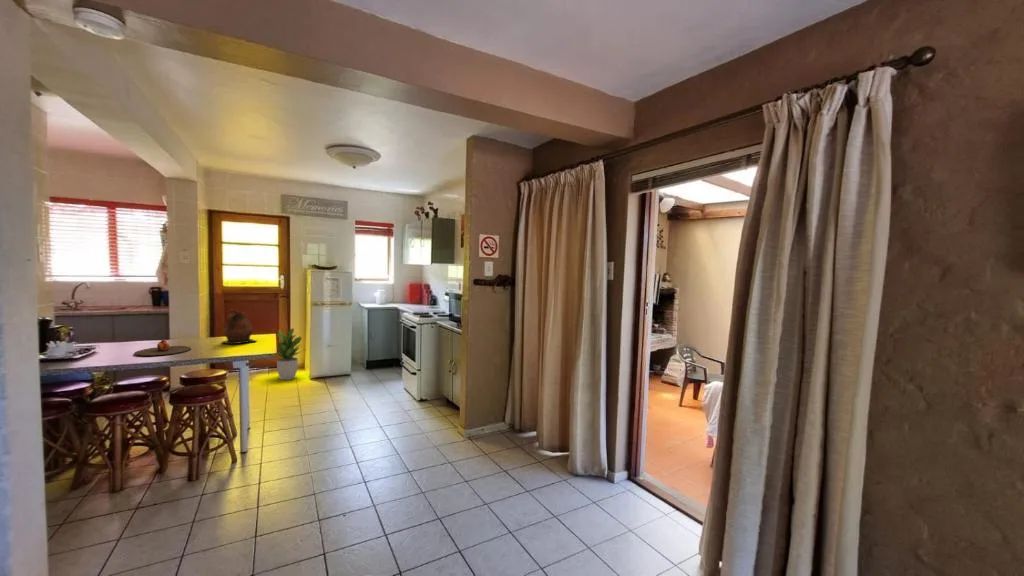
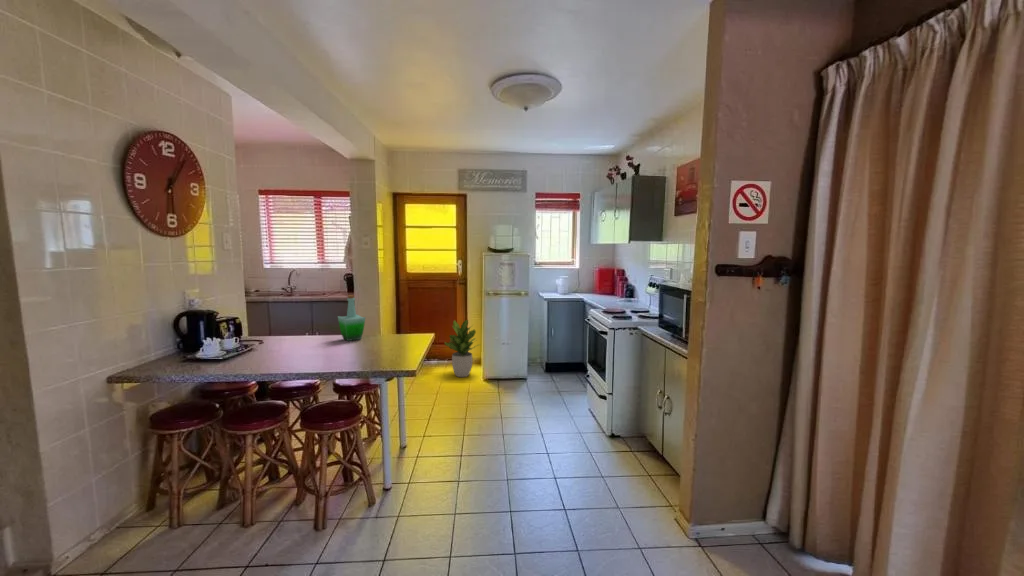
bottle: none [181,305,211,344] -> present [338,295,365,341]
ceramic pitcher: present [222,310,255,344] -> none [371,303,409,346]
plate: present [134,340,191,356] -> none [282,337,338,358]

